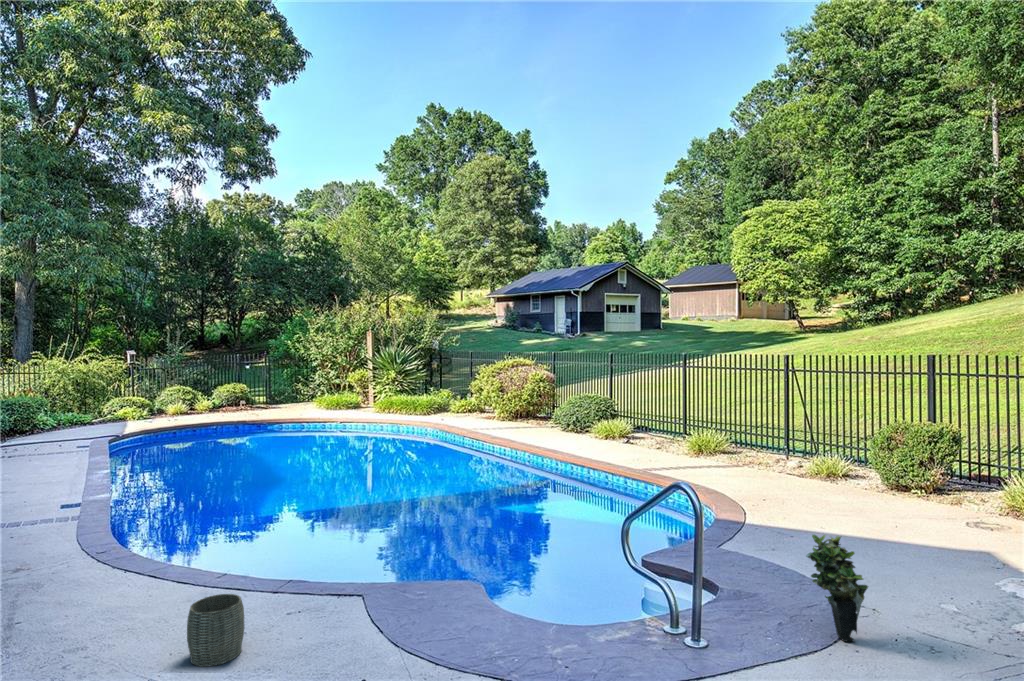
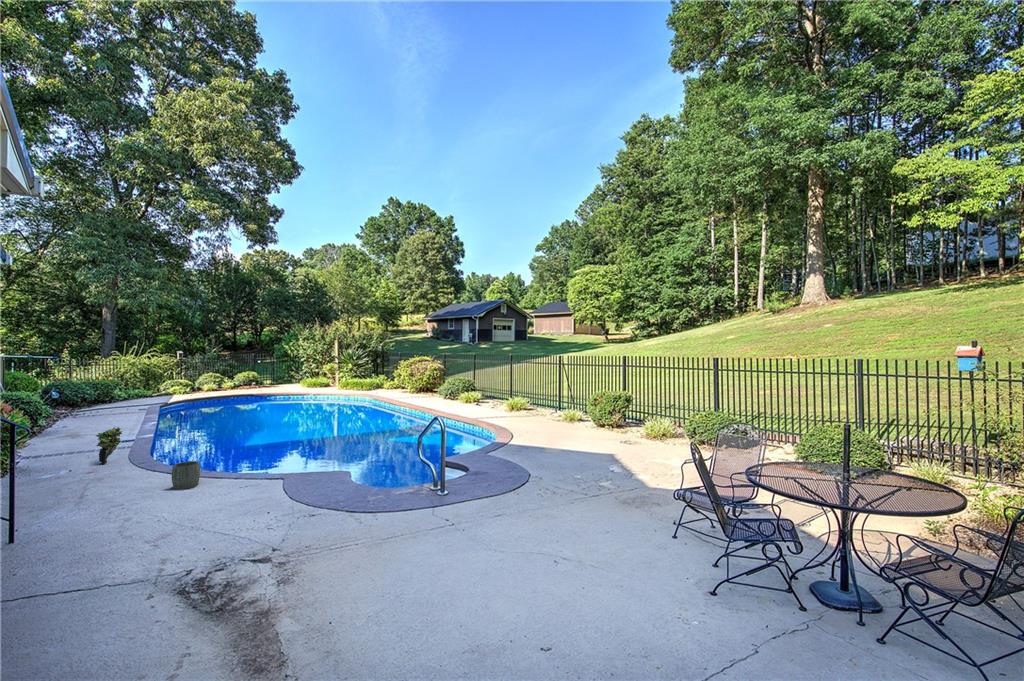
potted plant: present [806,535,868,642] -> present [96,427,122,464]

